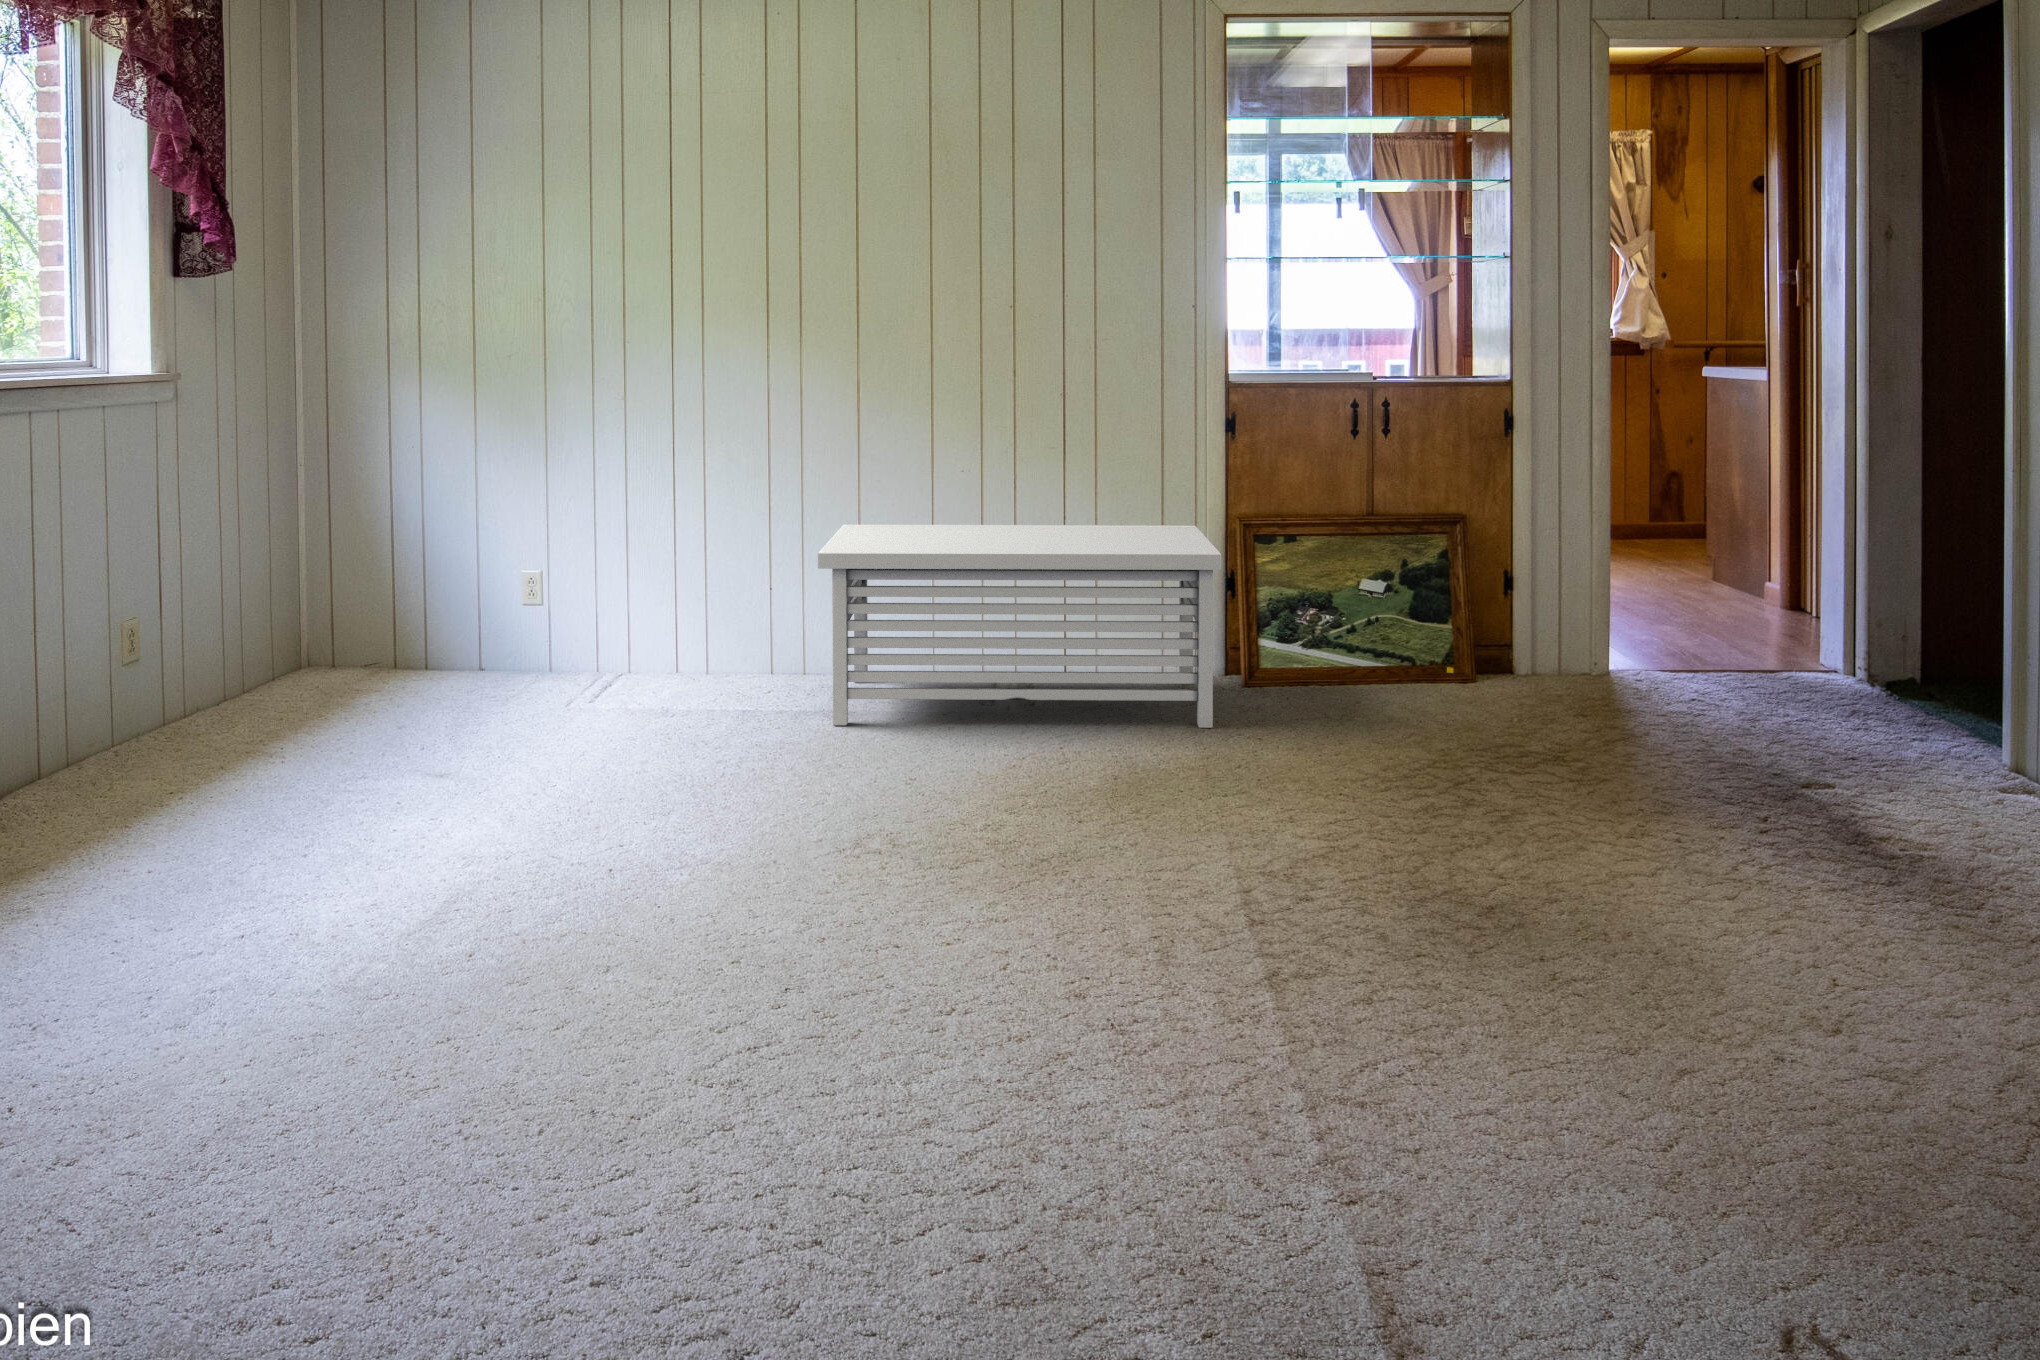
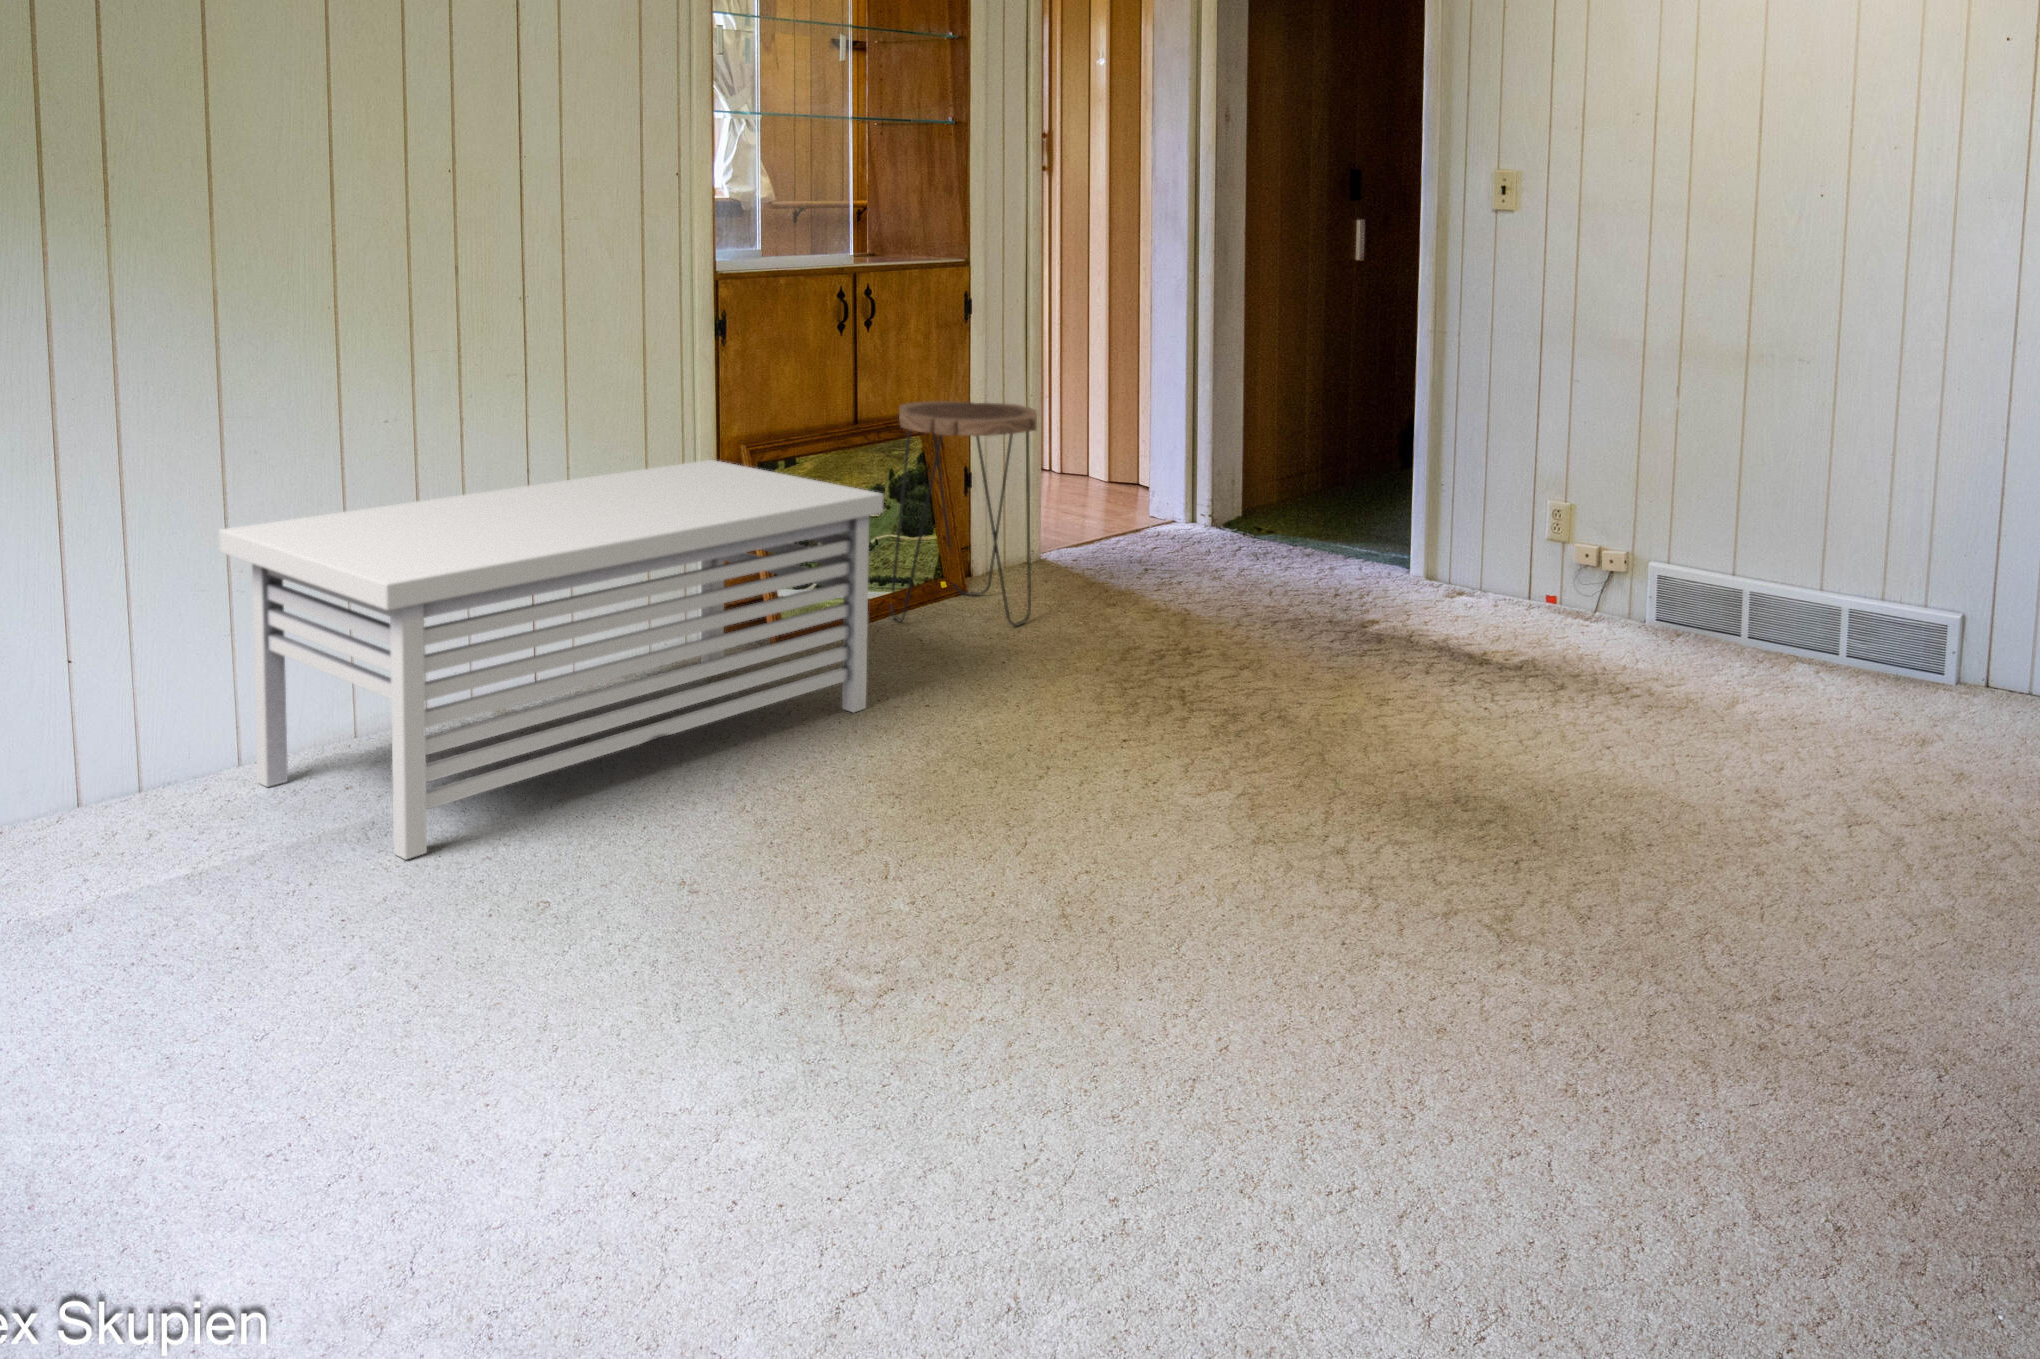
side table: none [1369,502,1507,710] -> present [890,401,1037,626]

